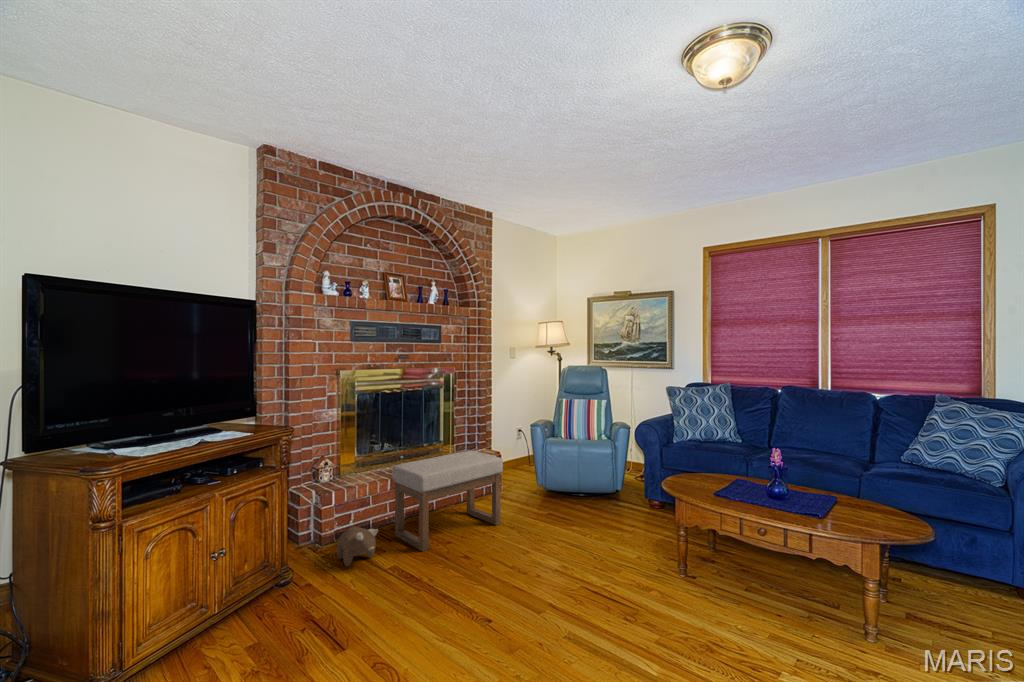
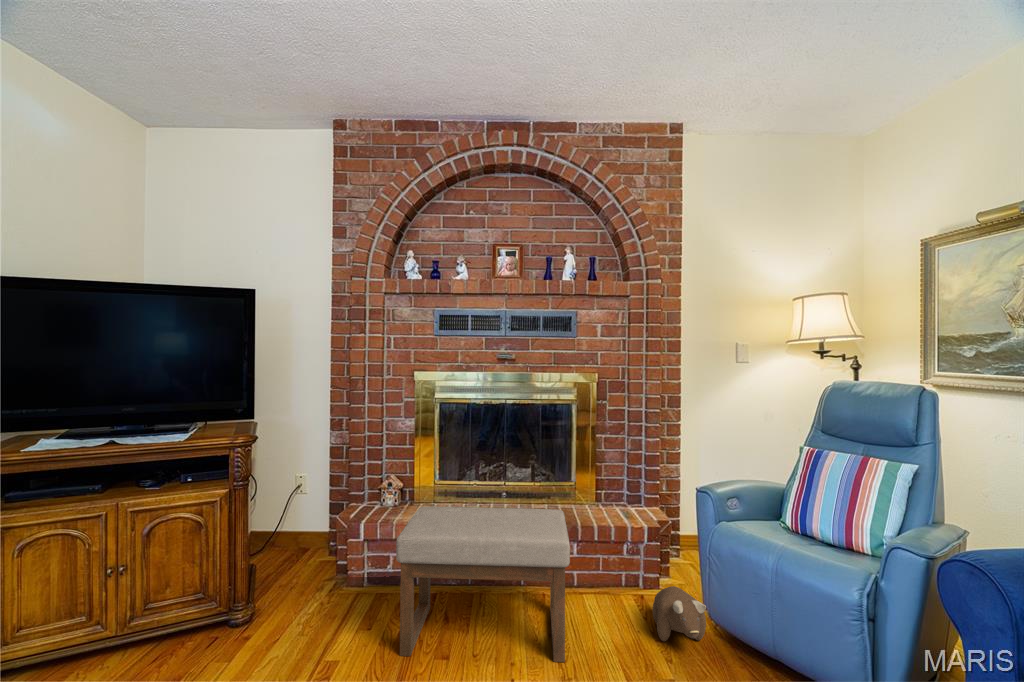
plush toy: present [337,527,378,566] -> present [653,586,706,641]

